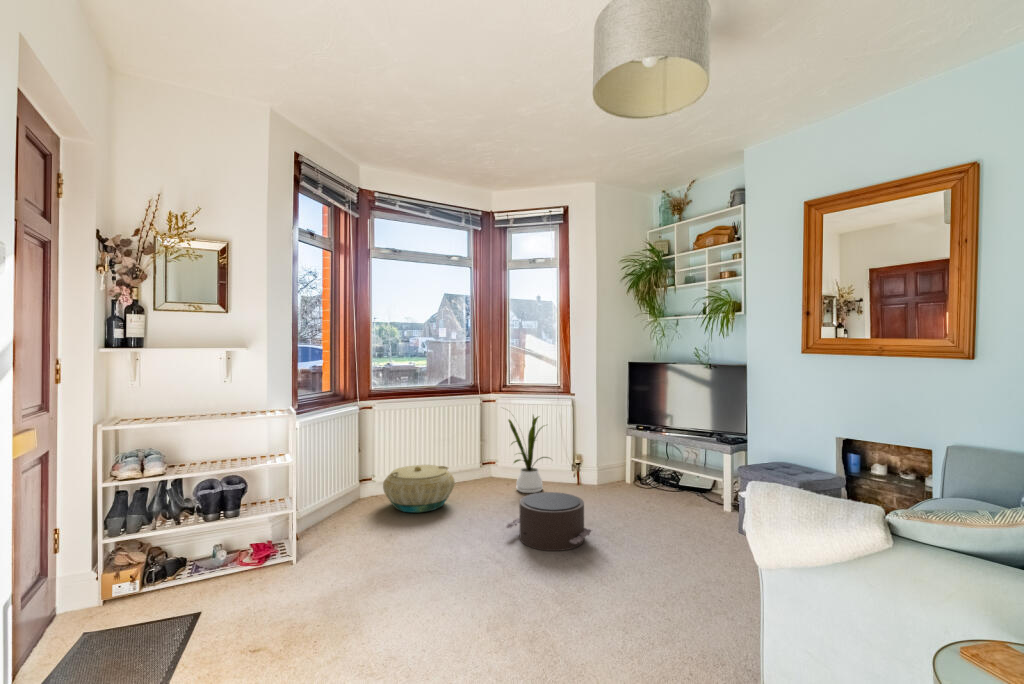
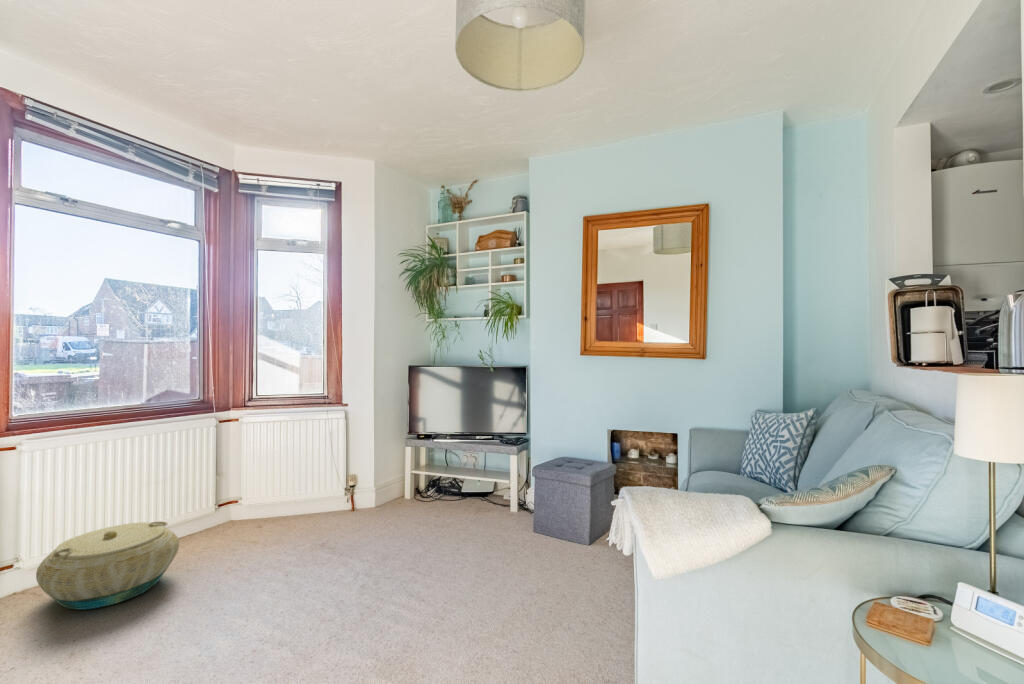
house plant: present [508,416,549,493] -> none [247,427,324,534]
pouf: present [506,492,592,551] -> none [275,531,396,618]

